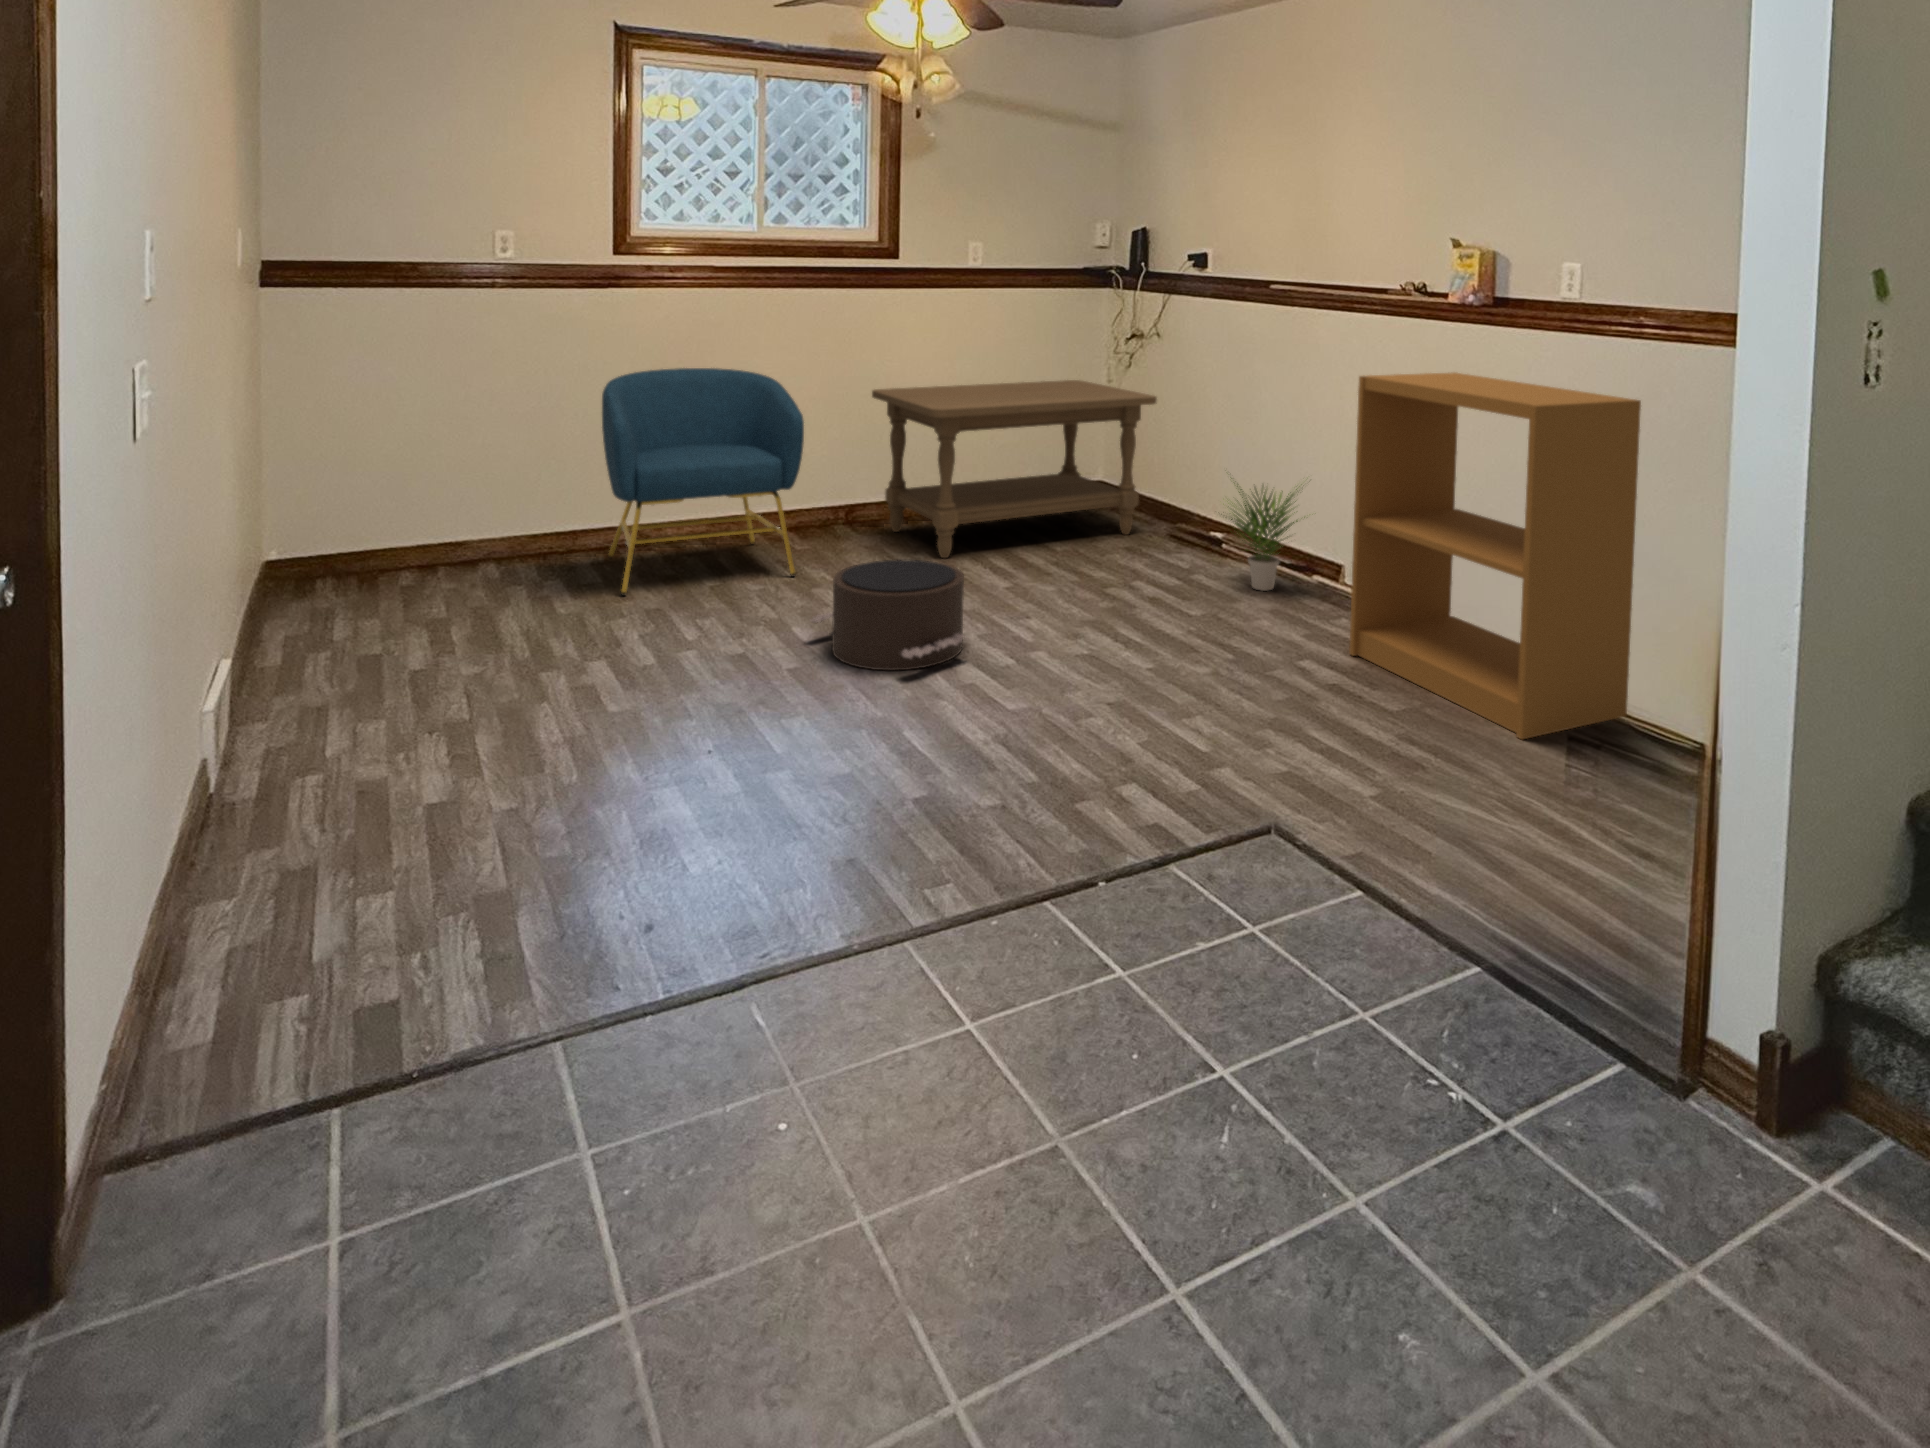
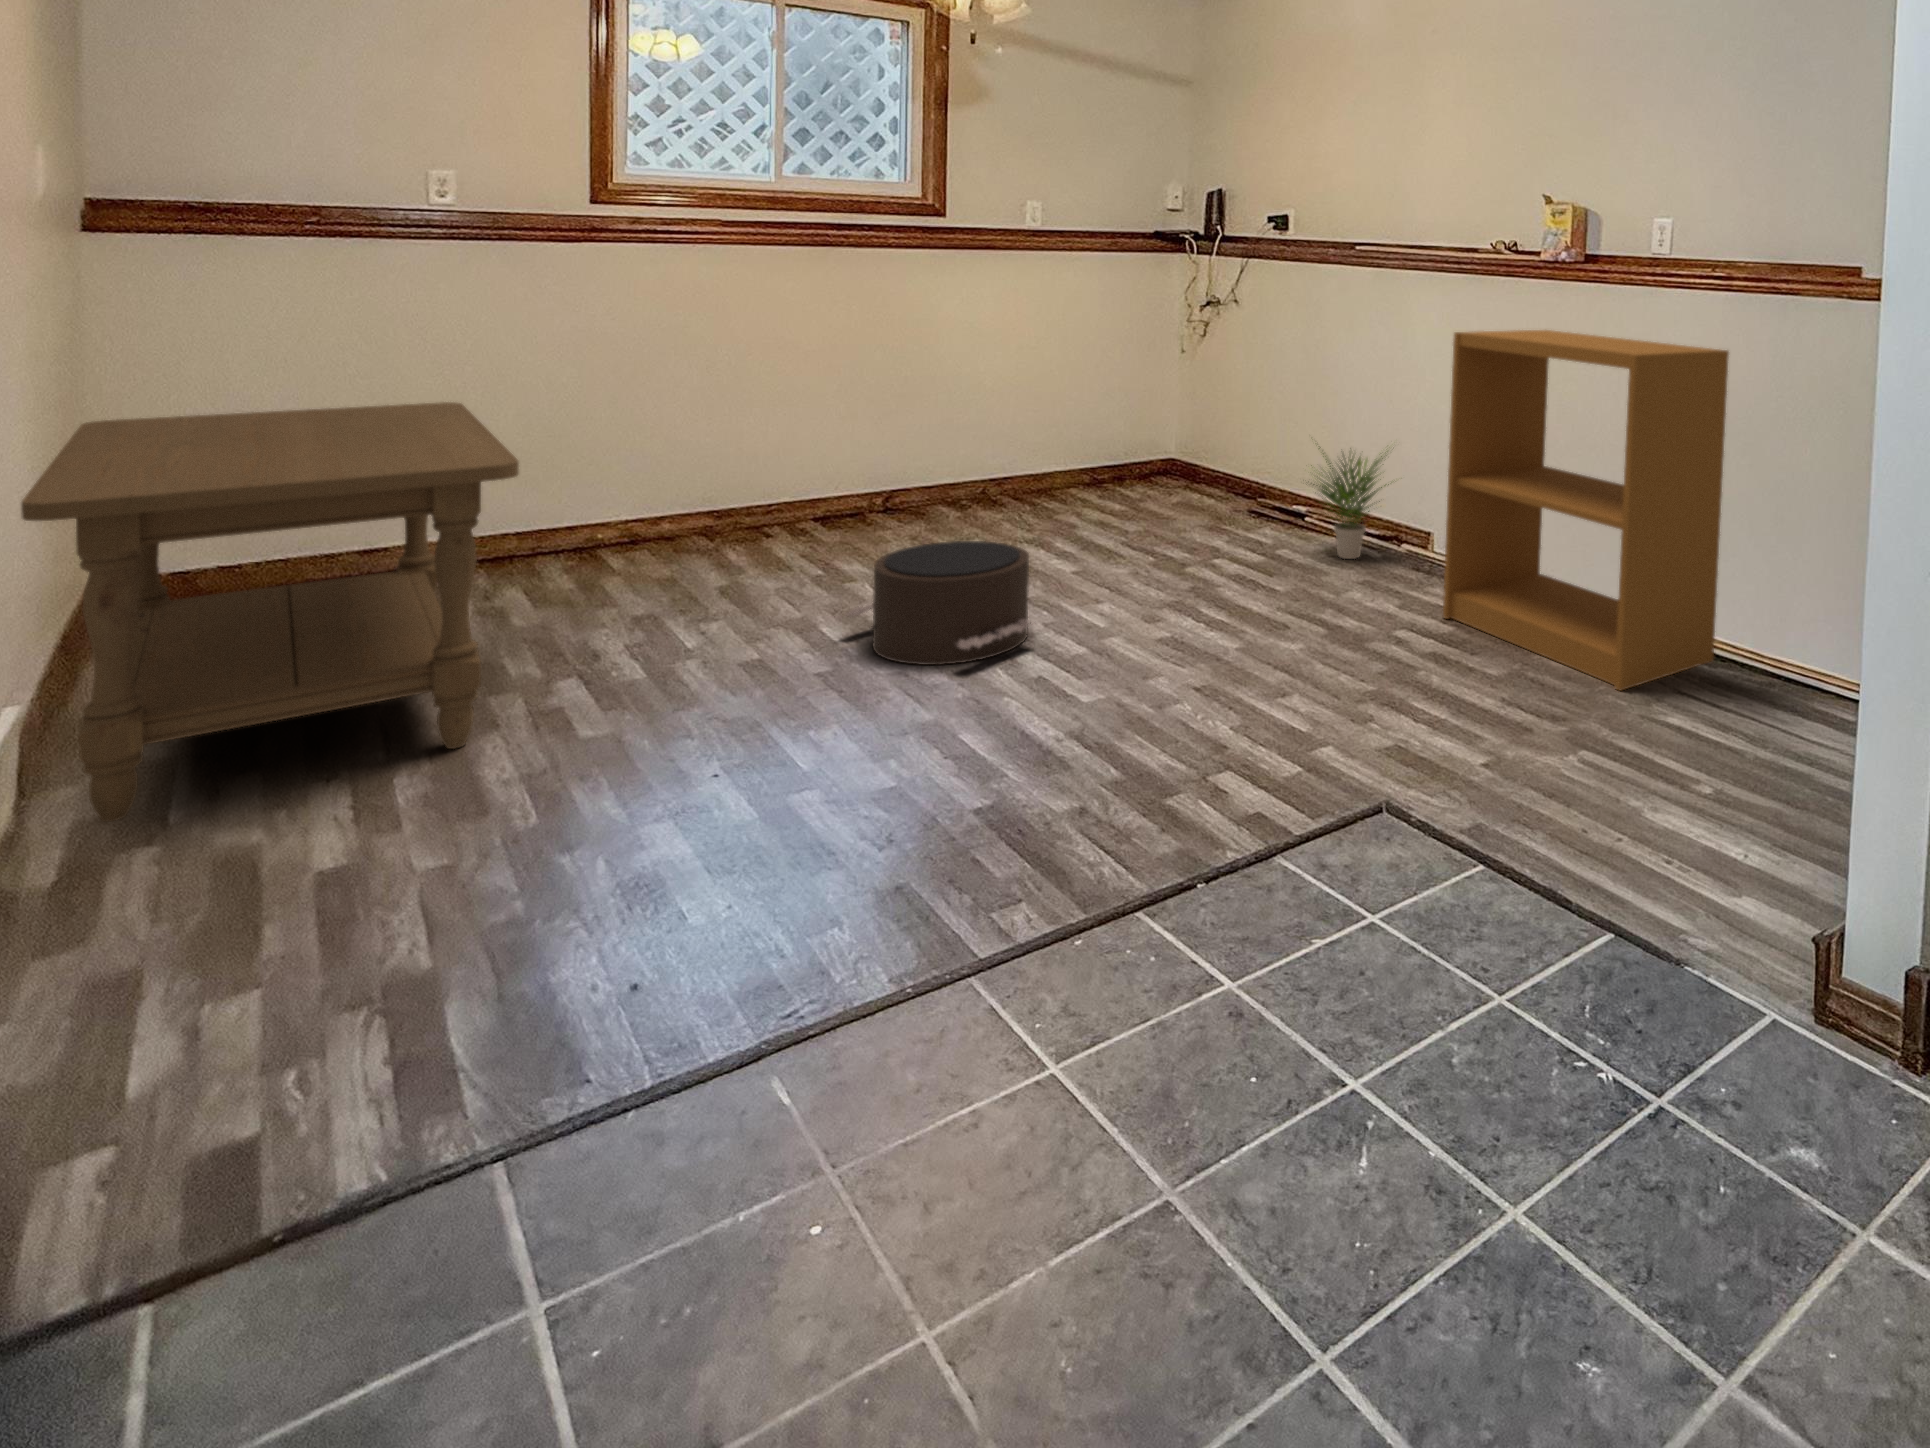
armchair: present [602,368,804,596] -> none [579,336,837,599]
coffee table: present [872,380,1157,558] -> present [21,402,519,822]

